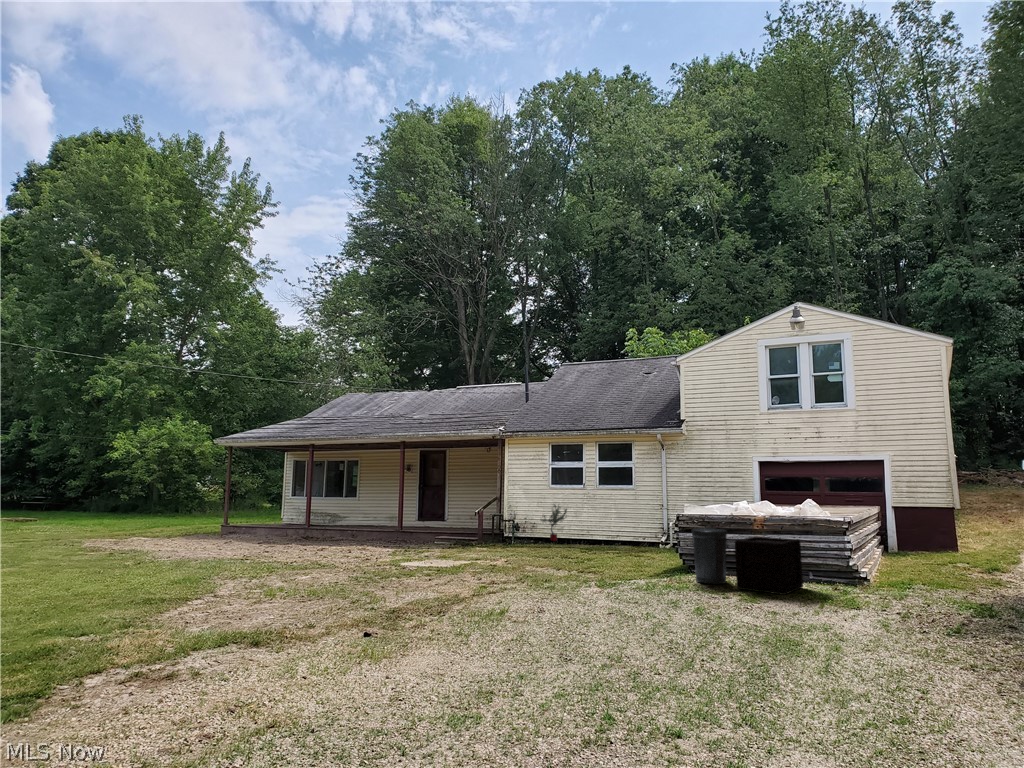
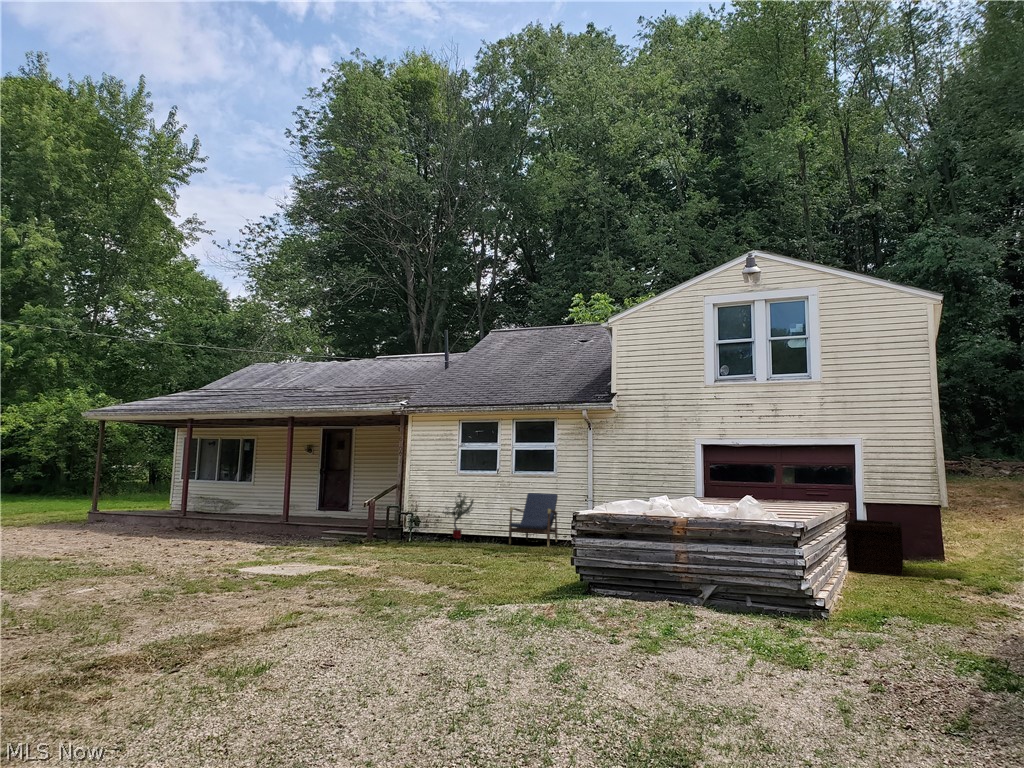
lounge chair: none [600,503,639,546] -> present [509,493,558,547]
trash can: present [692,525,727,584] -> none [588,528,637,613]
wooden crate: present [735,537,803,595] -> present [845,519,904,576]

